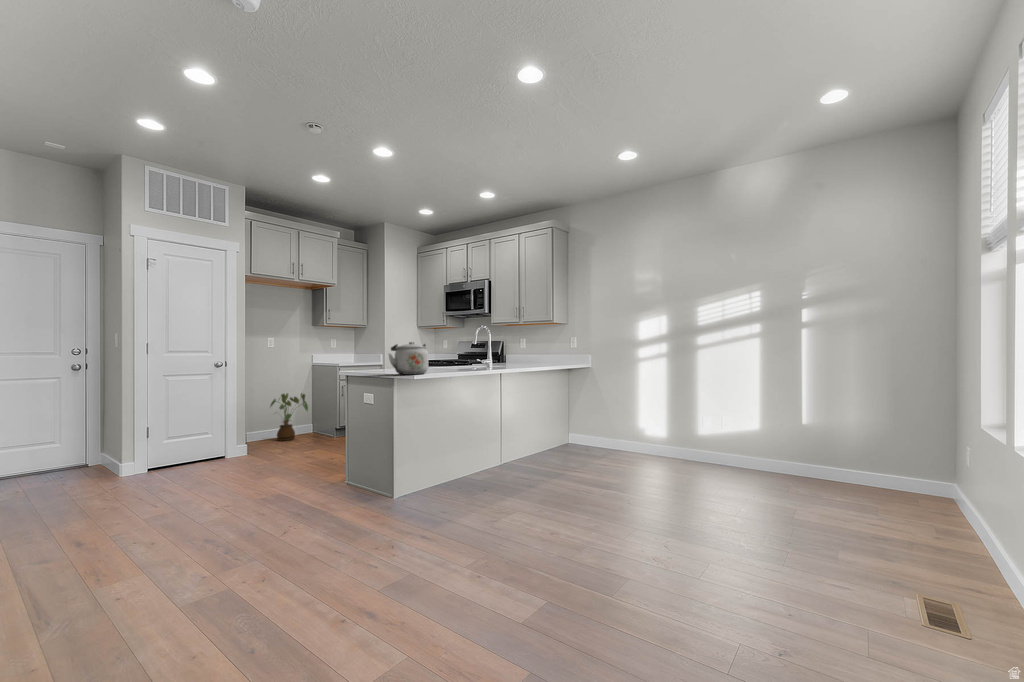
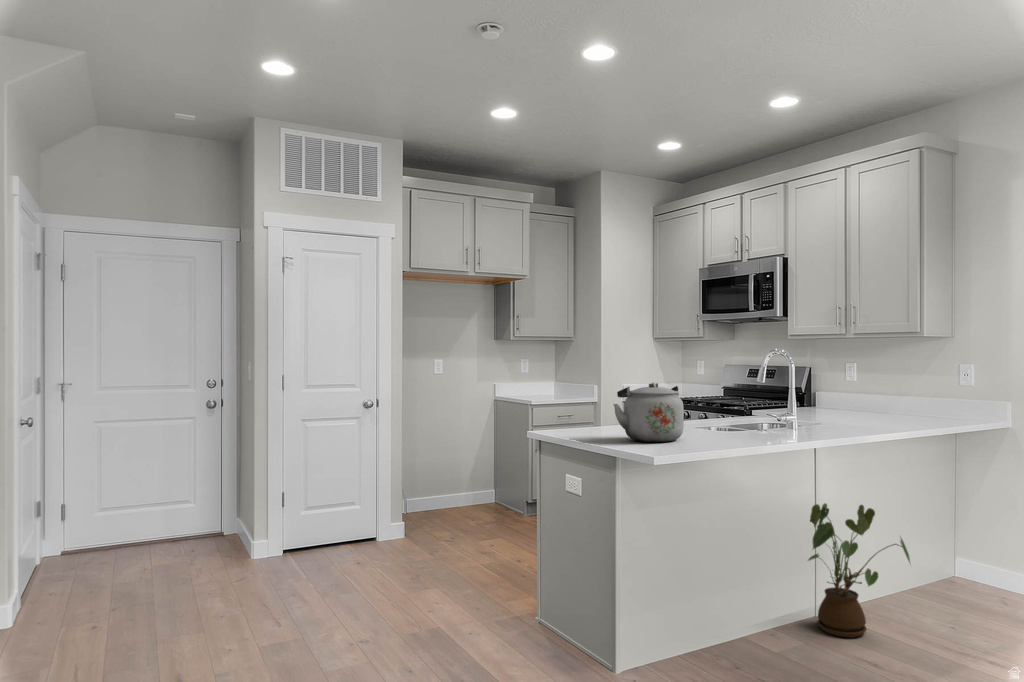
house plant: present [270,393,308,441] -> present [808,503,910,637]

